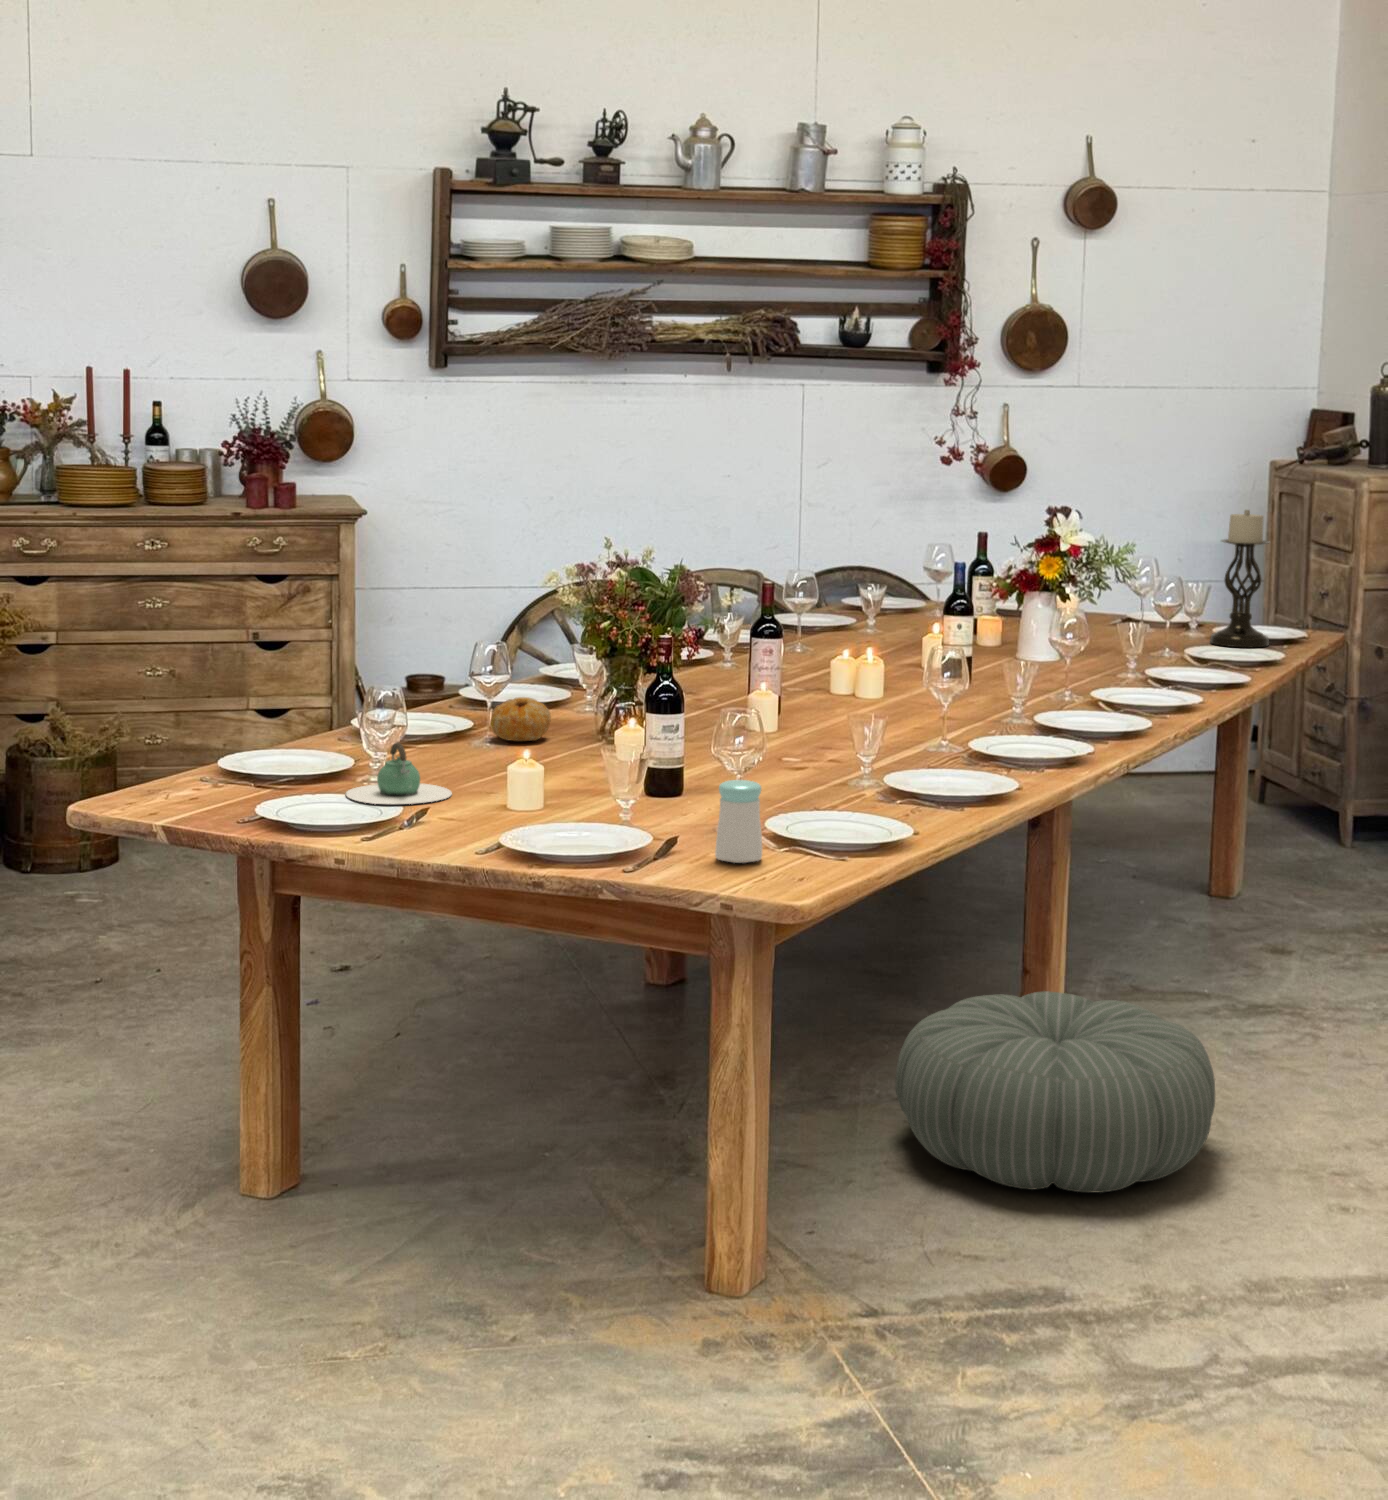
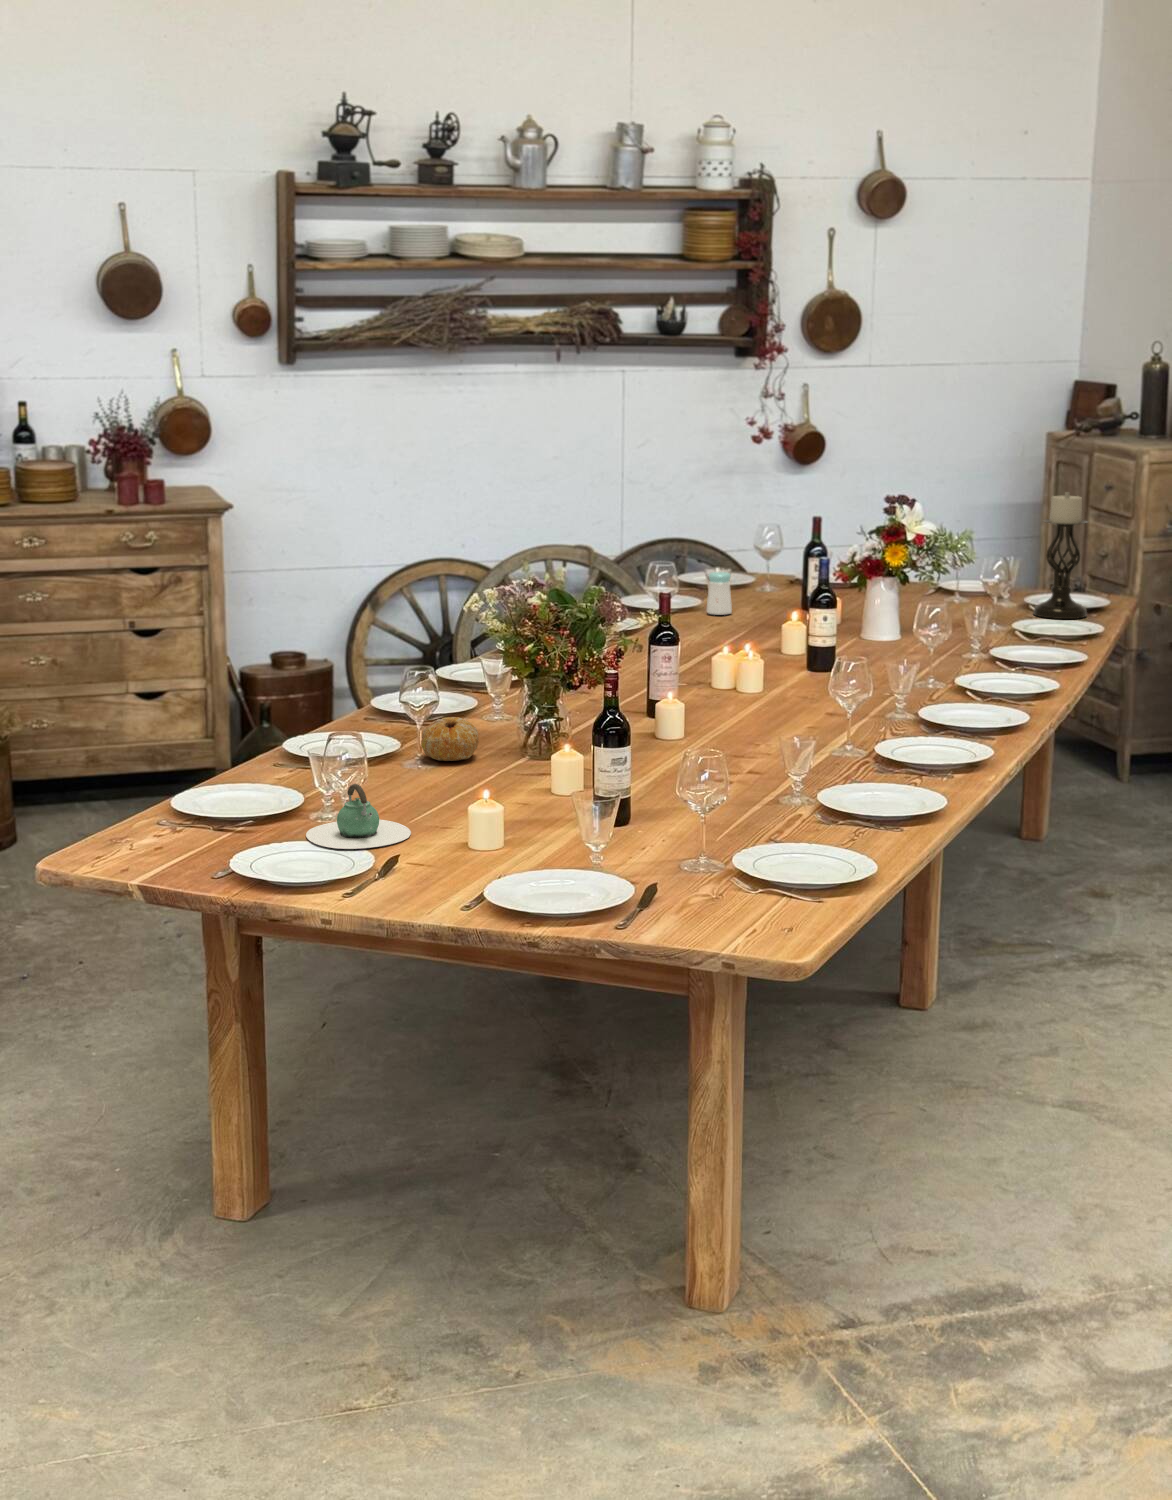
salt shaker: present [715,780,762,863] -> present [707,572,732,615]
pouf: present [895,991,1215,1193] -> none [818,972,1120,1172]

